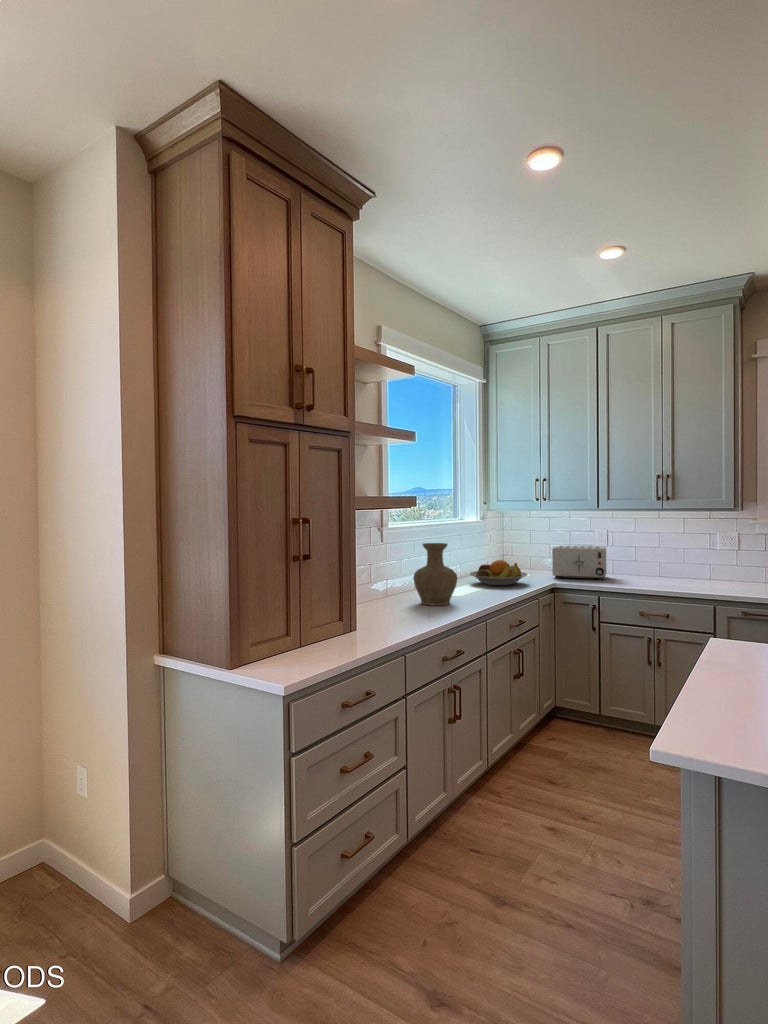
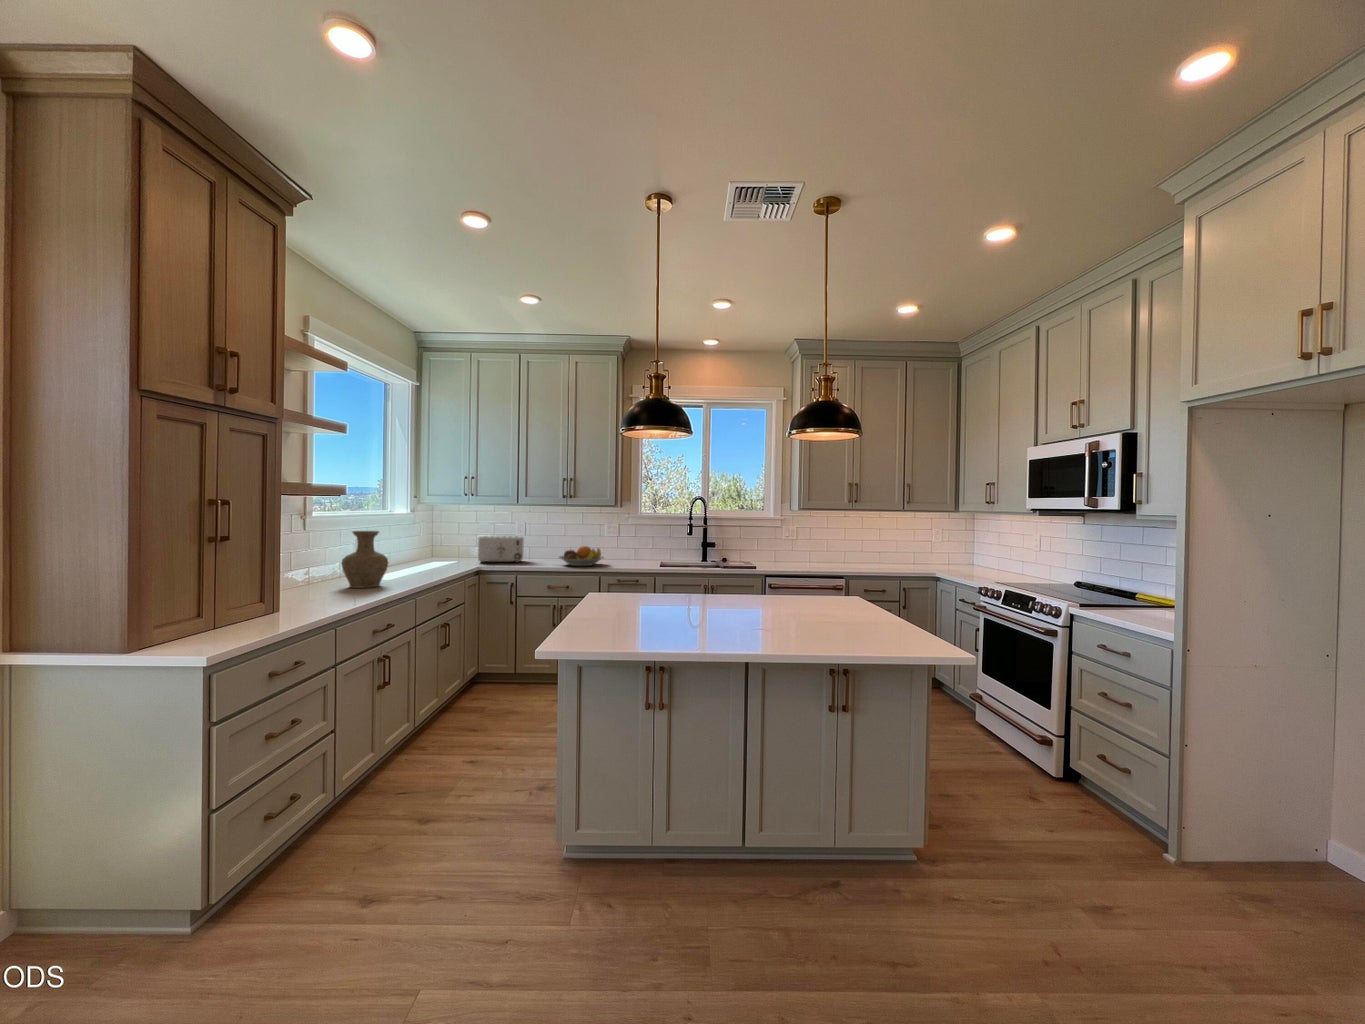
fruit bowl: present [470,560,527,586] -> present [559,546,603,566]

